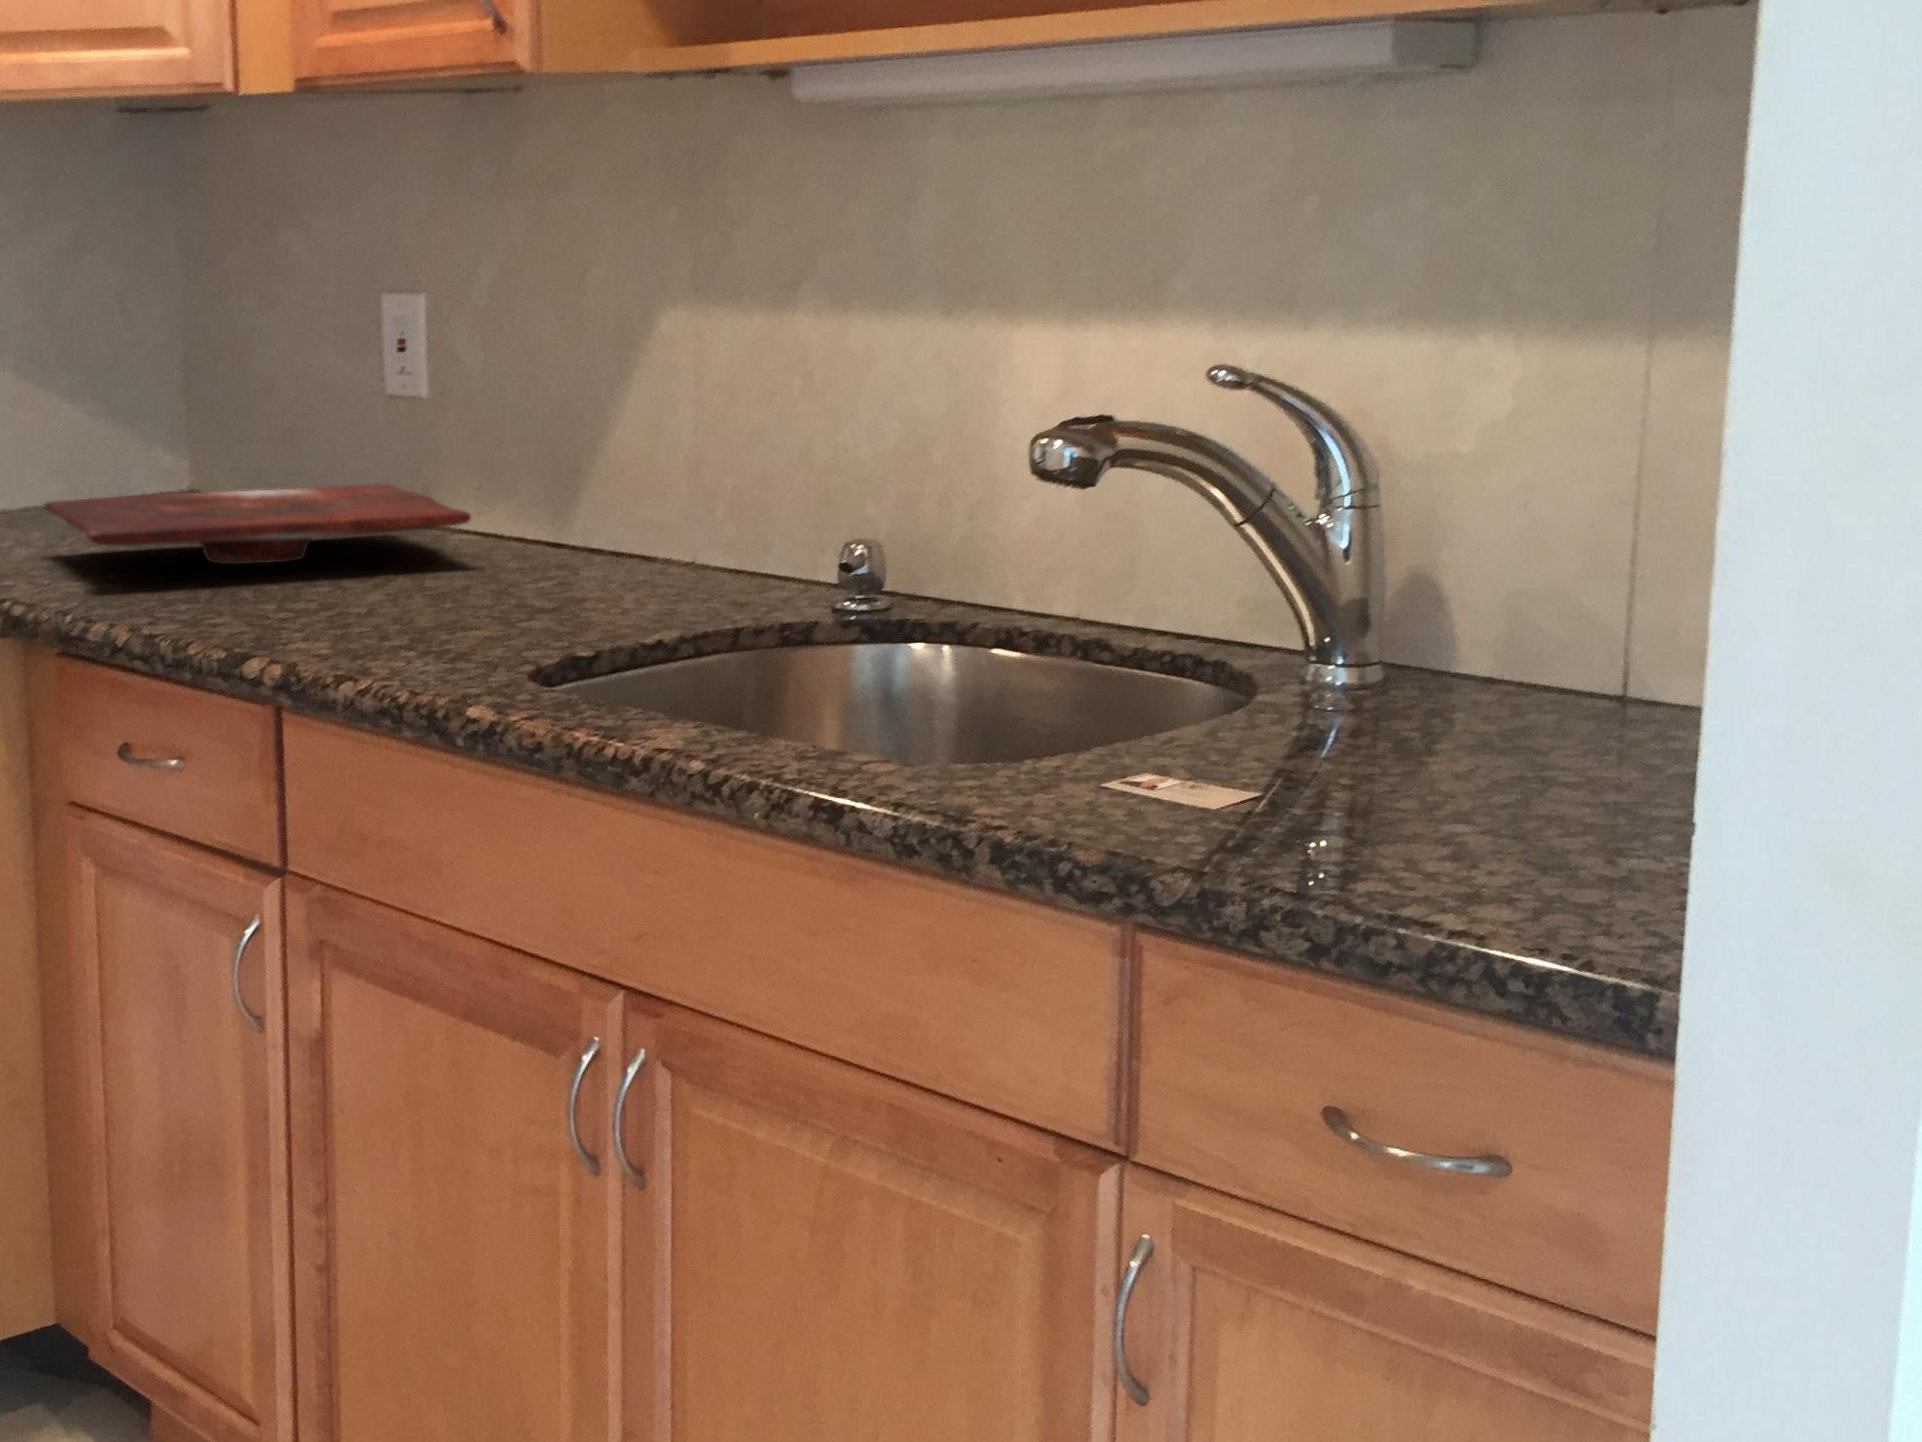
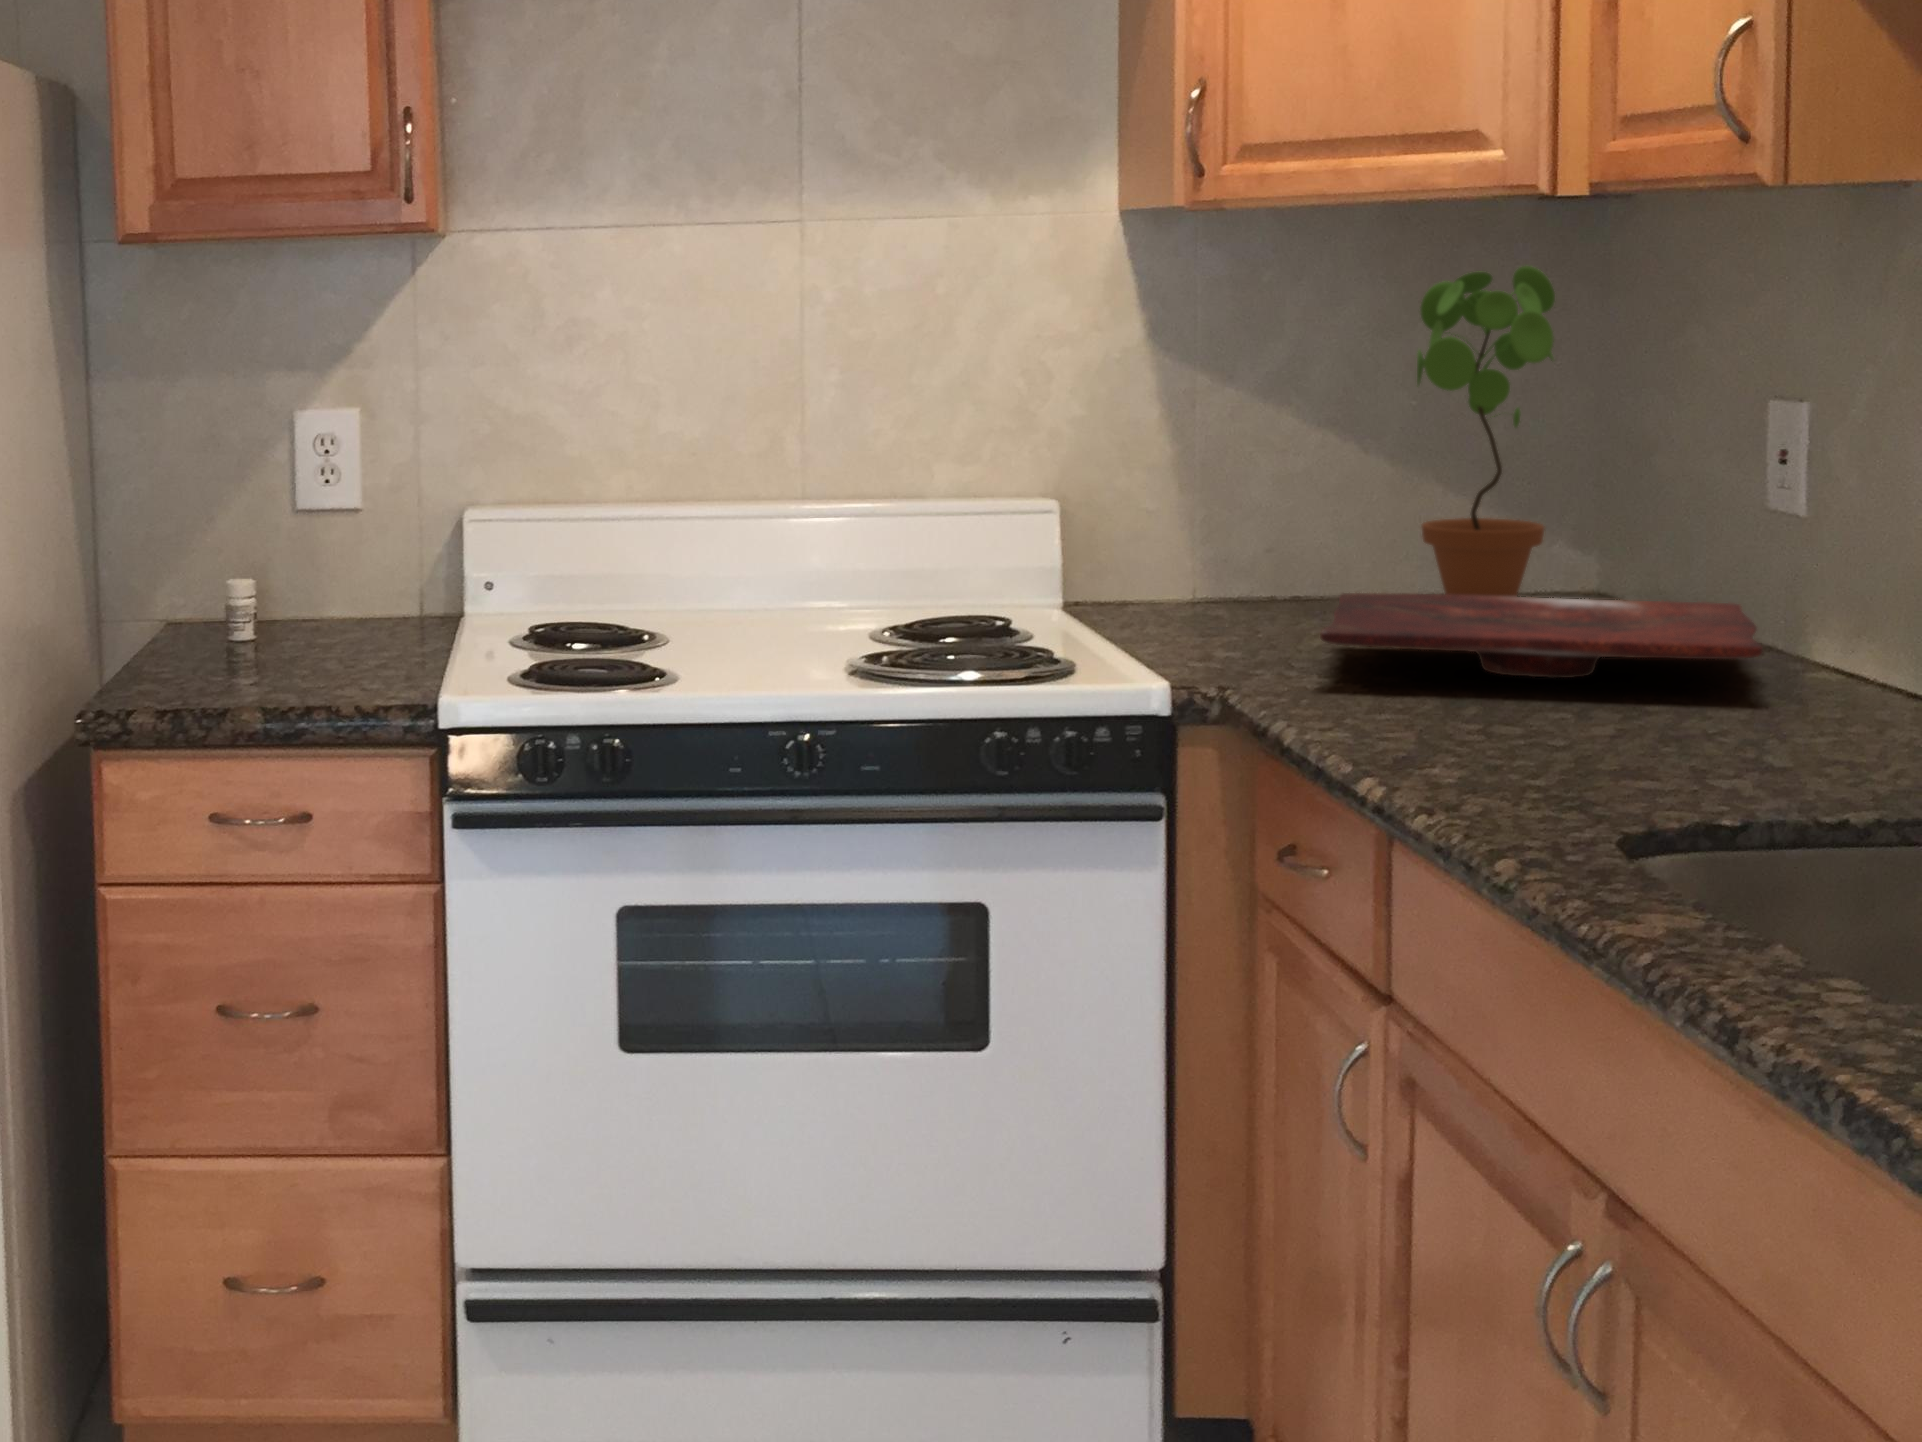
potted plant: none [37,178,173,516] -> present [1417,266,1555,597]

